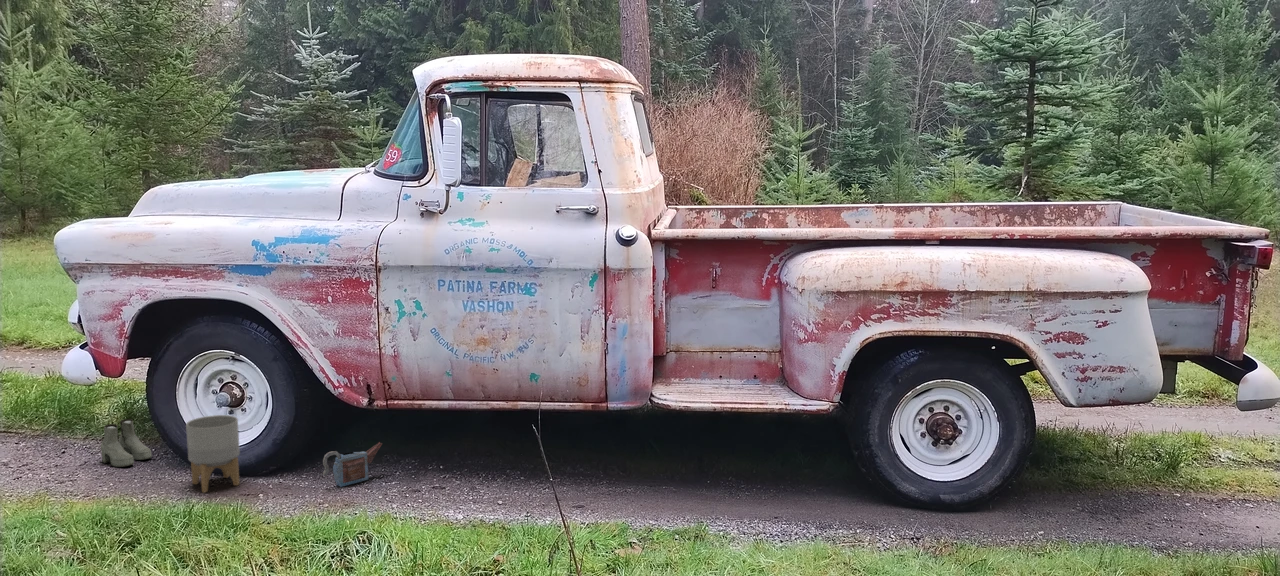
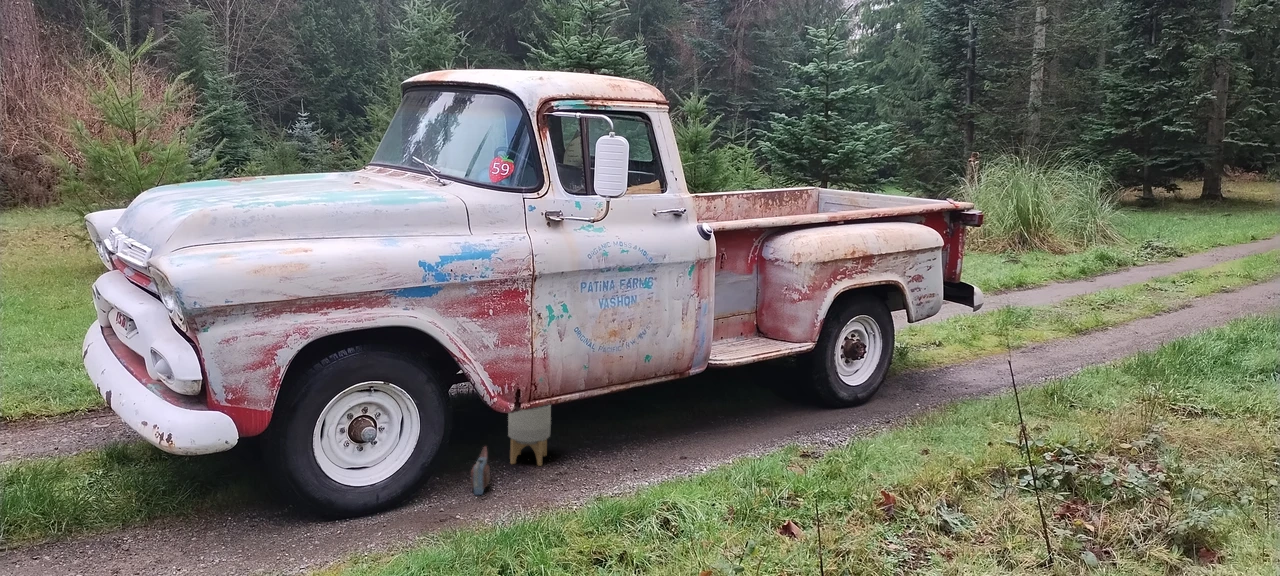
planter: present [186,415,240,492] -> present [508,405,551,466]
boots: present [101,419,152,467] -> none [168,491,225,550]

